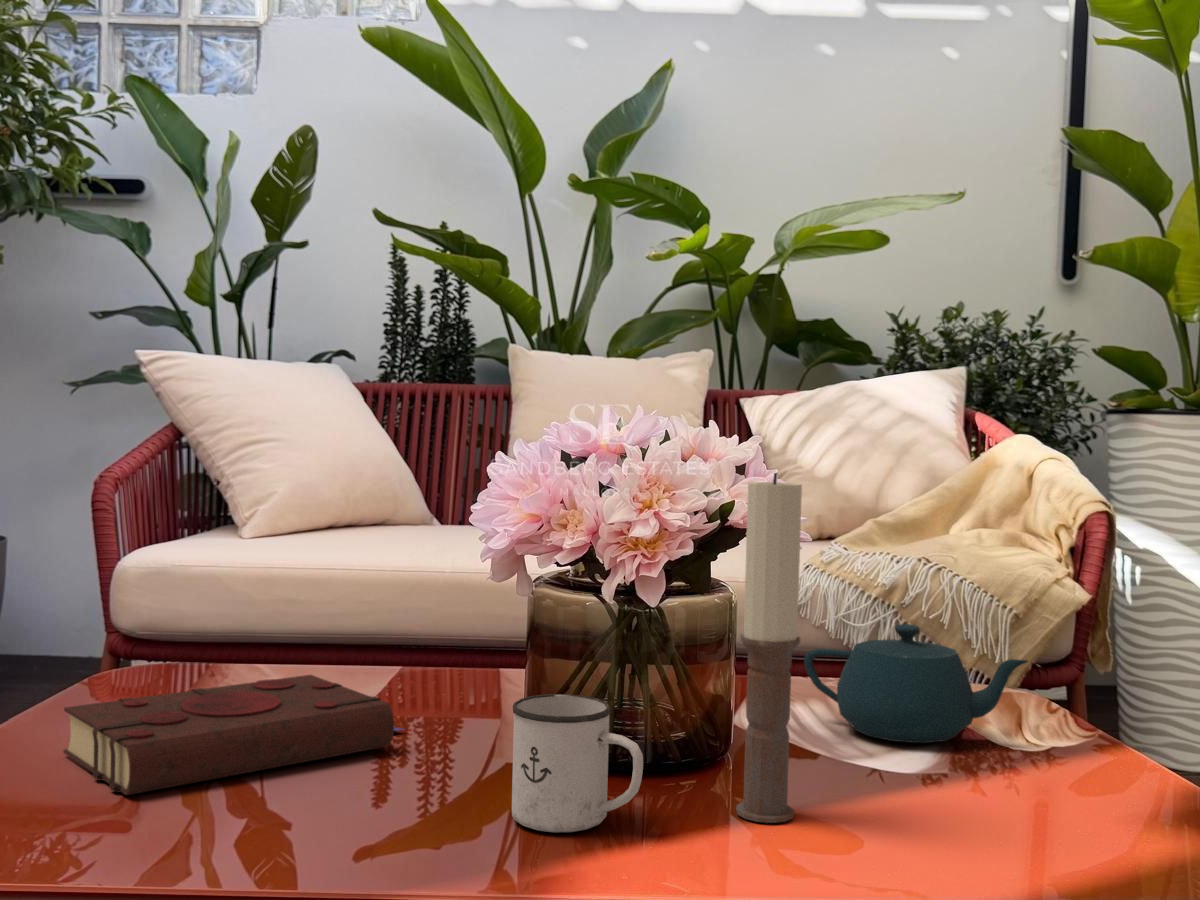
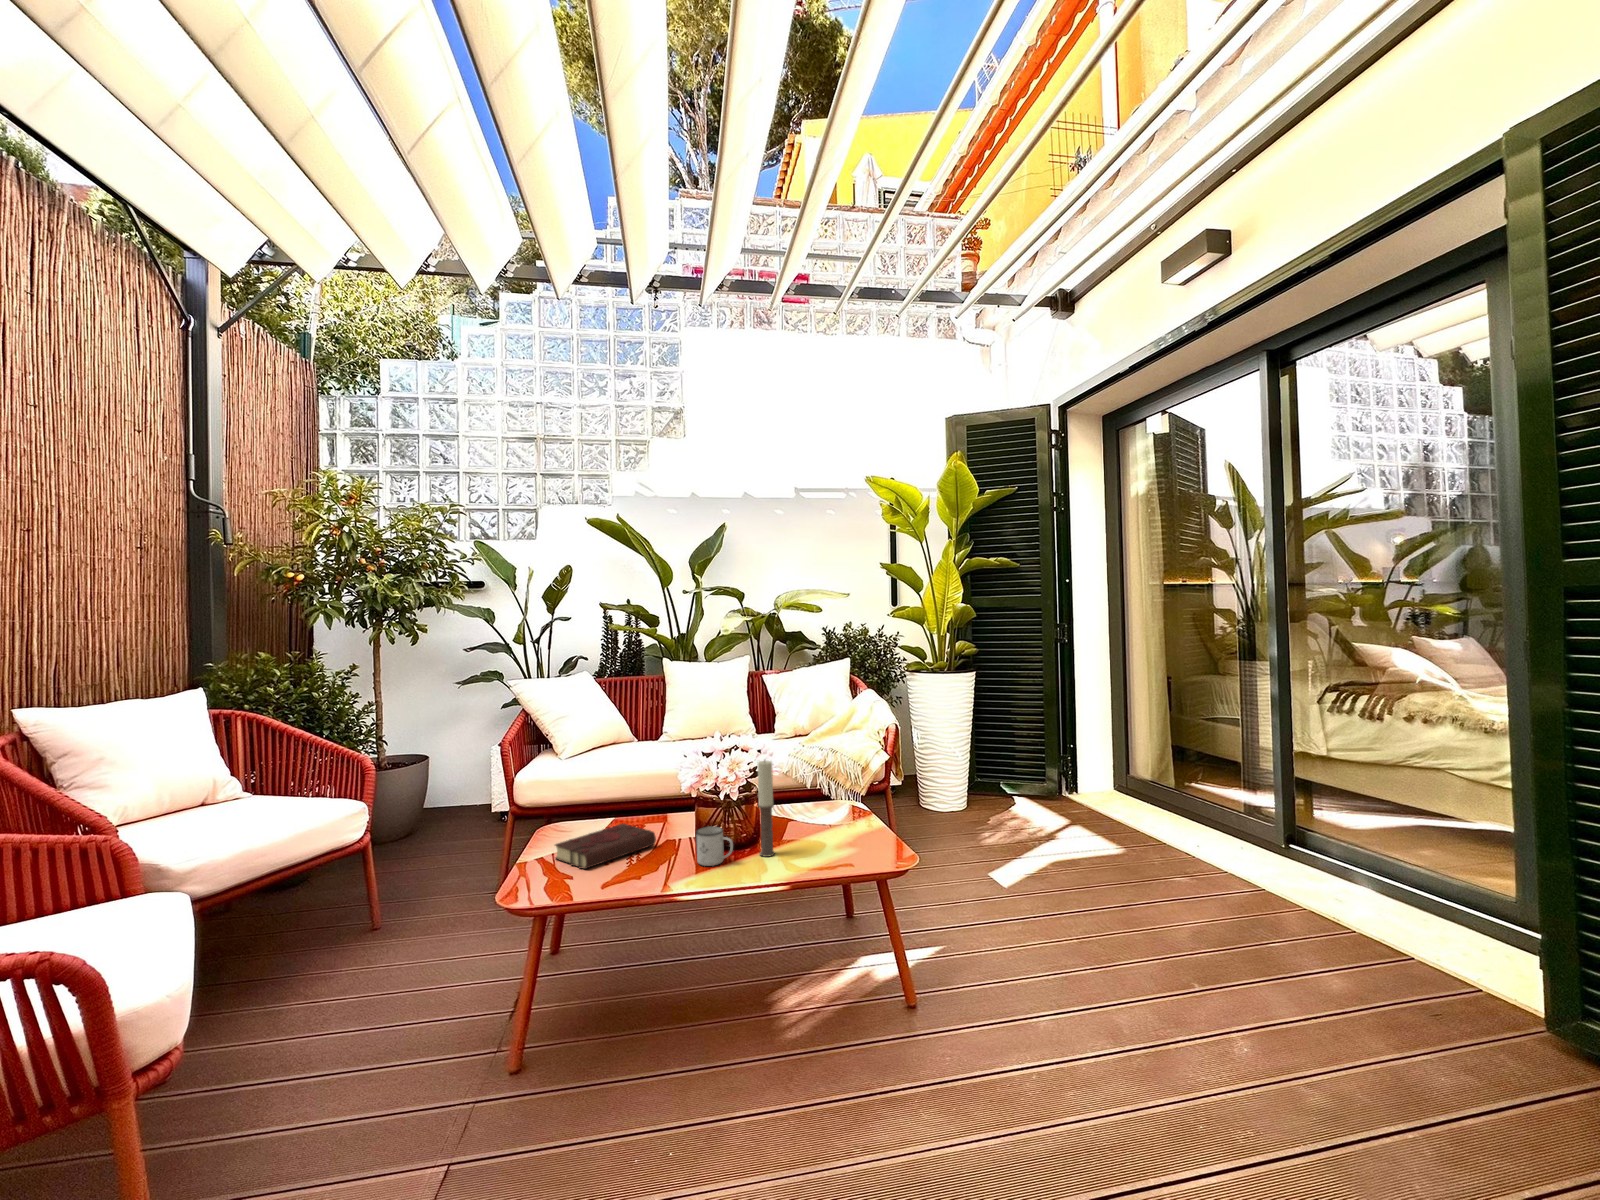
teapot: present [804,624,1028,743] -> none [781,788,847,826]

